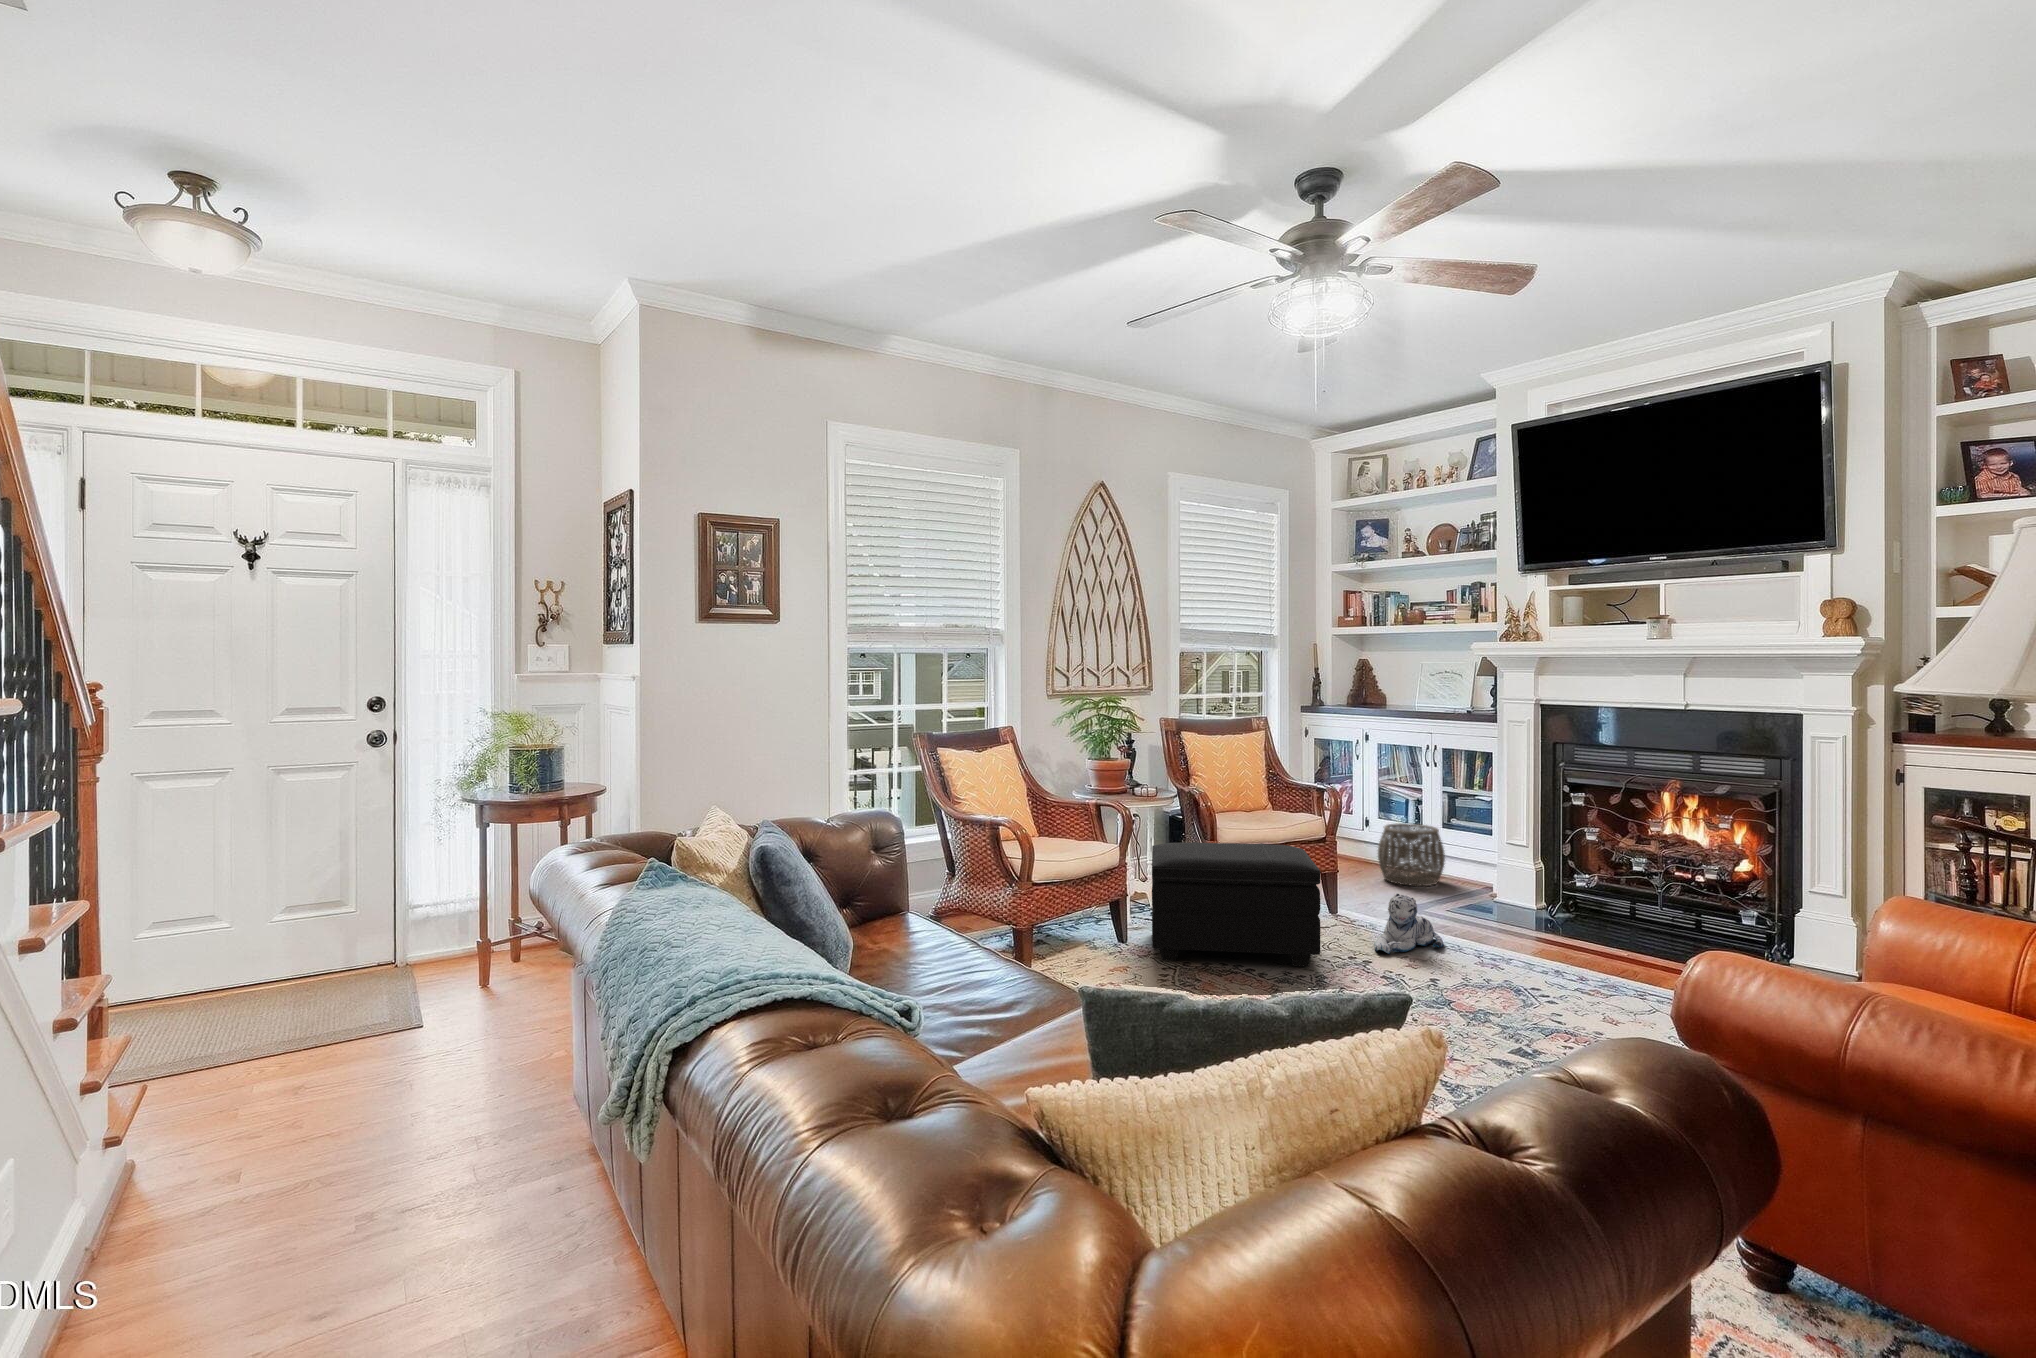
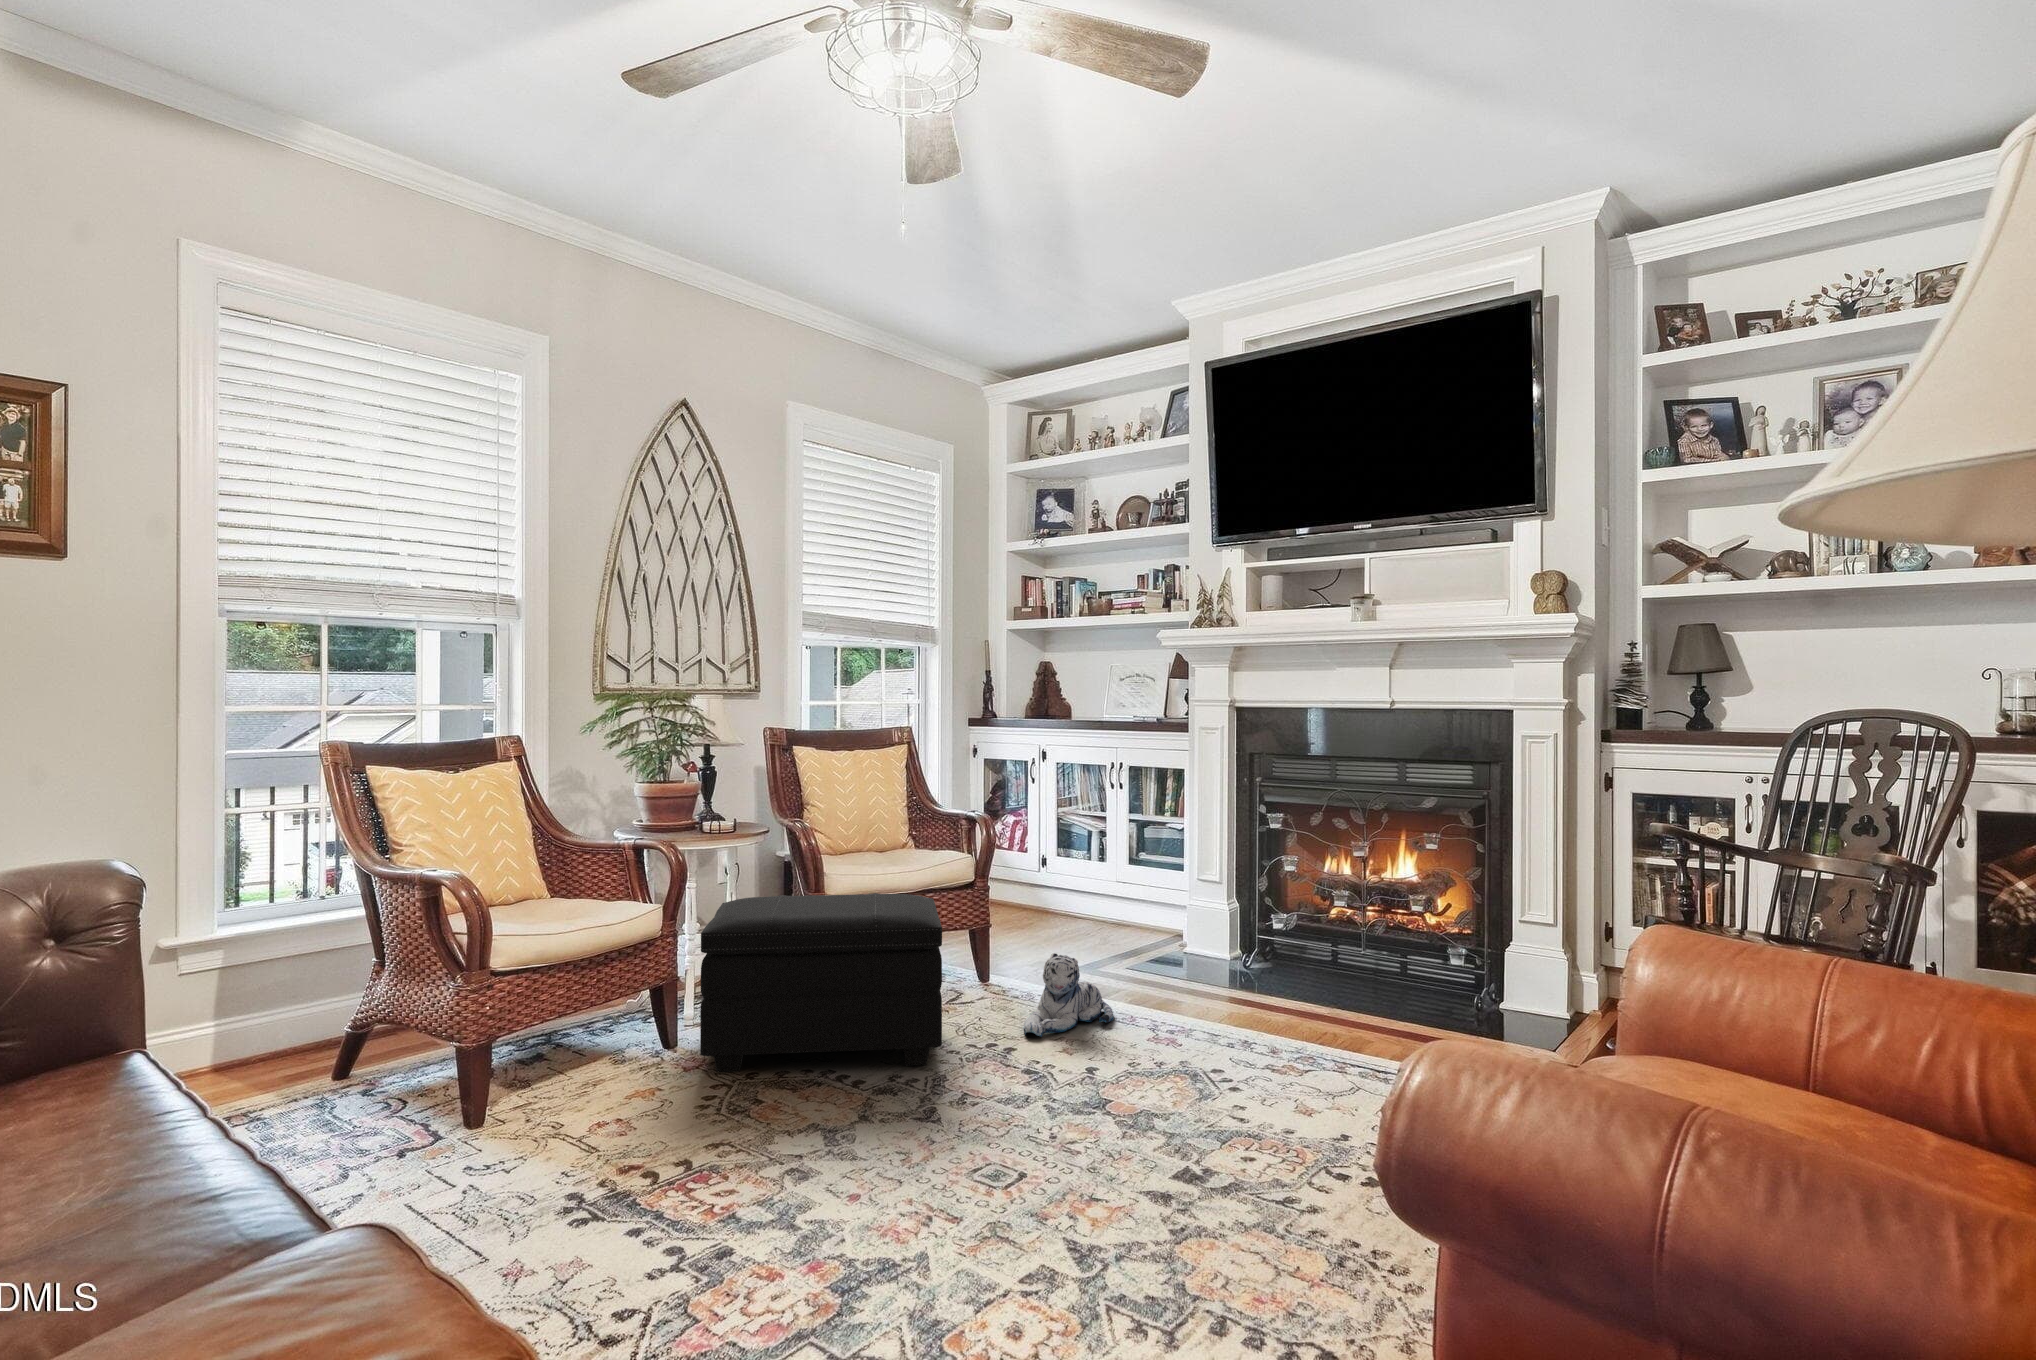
woven basket: present [1378,823,1445,886] -> none [1052,863,1133,942]

